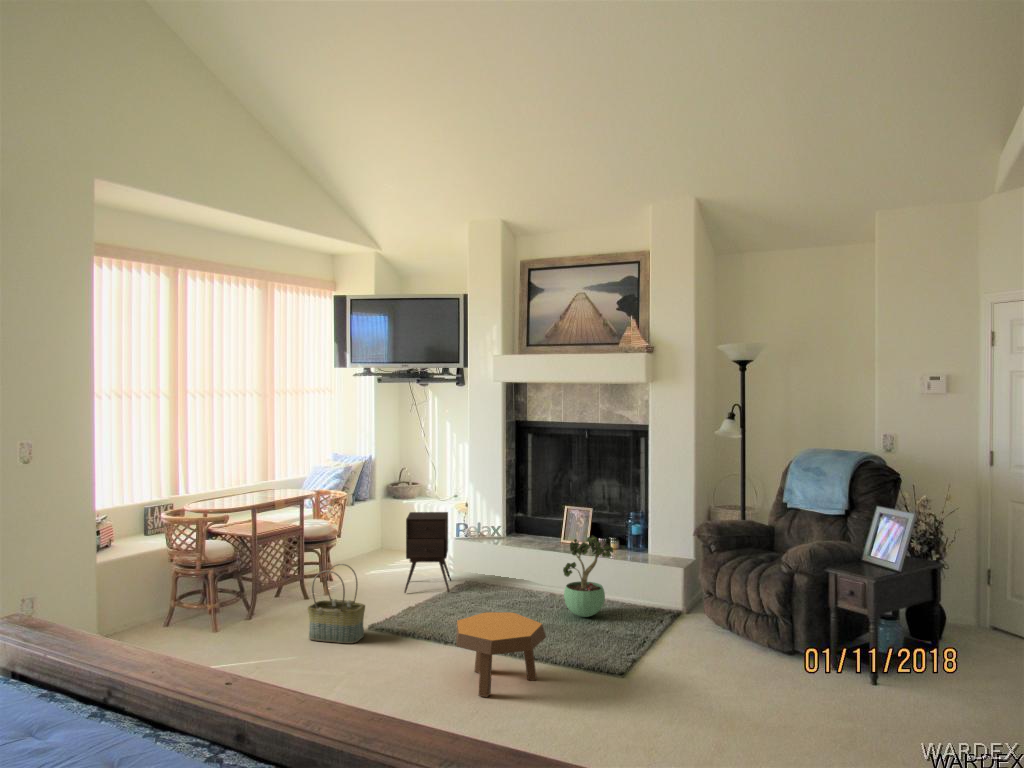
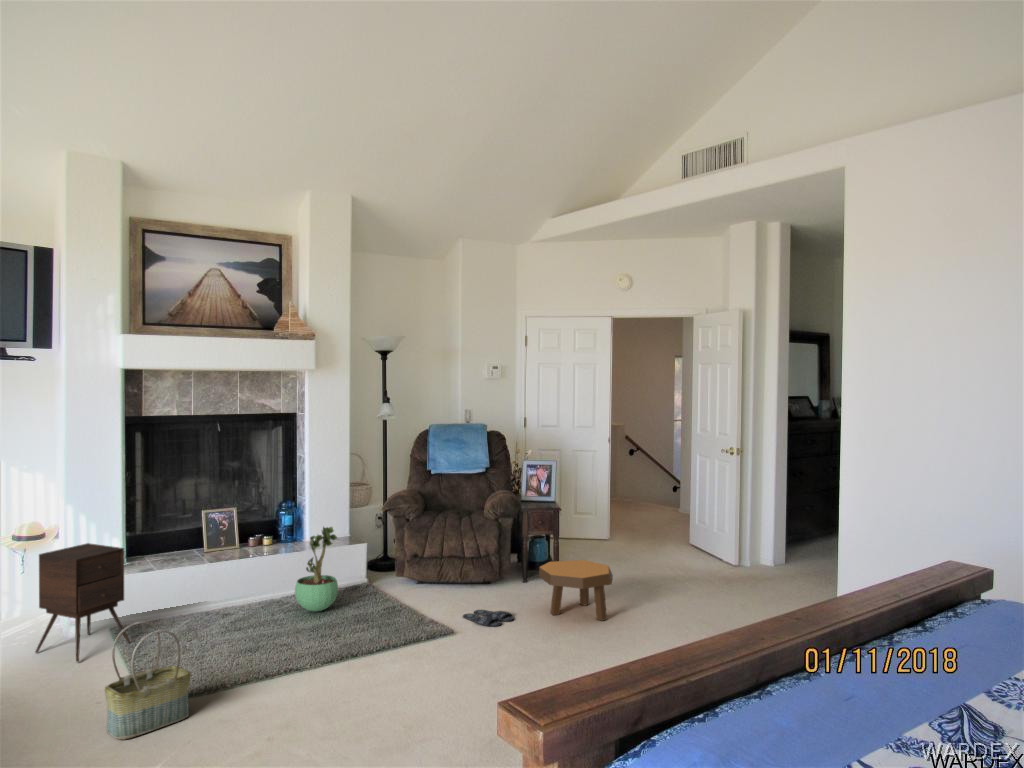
footstool: present [456,612,546,697] -> present [539,560,613,621]
slippers: none [653,667,705,692] -> present [463,610,514,626]

